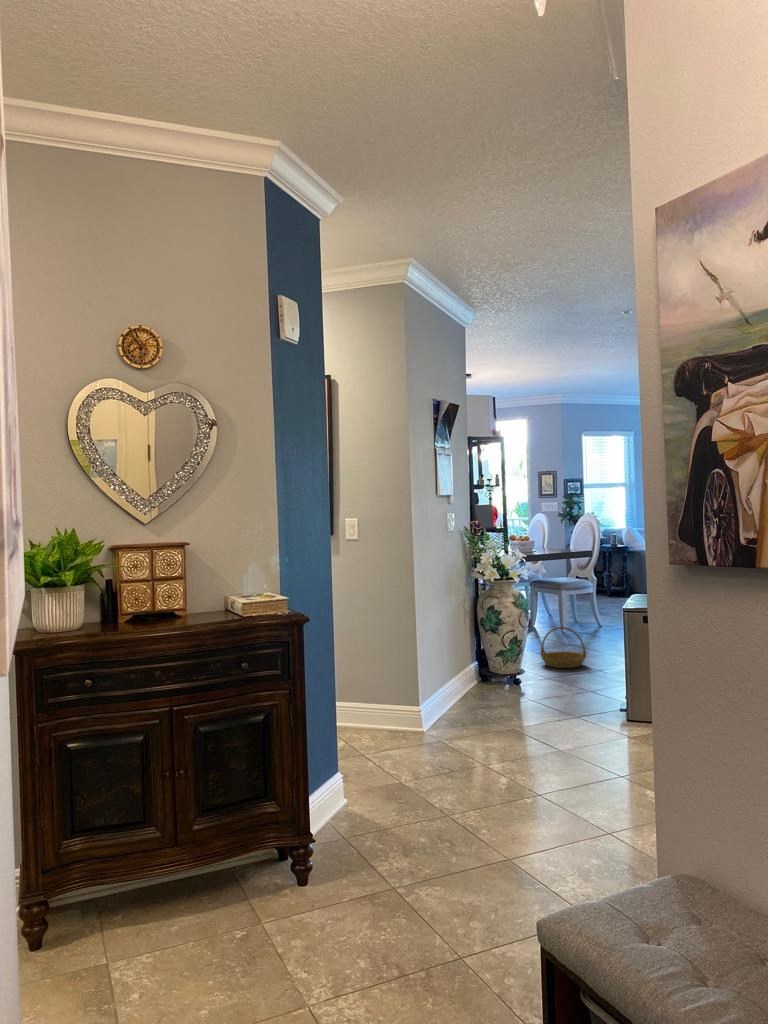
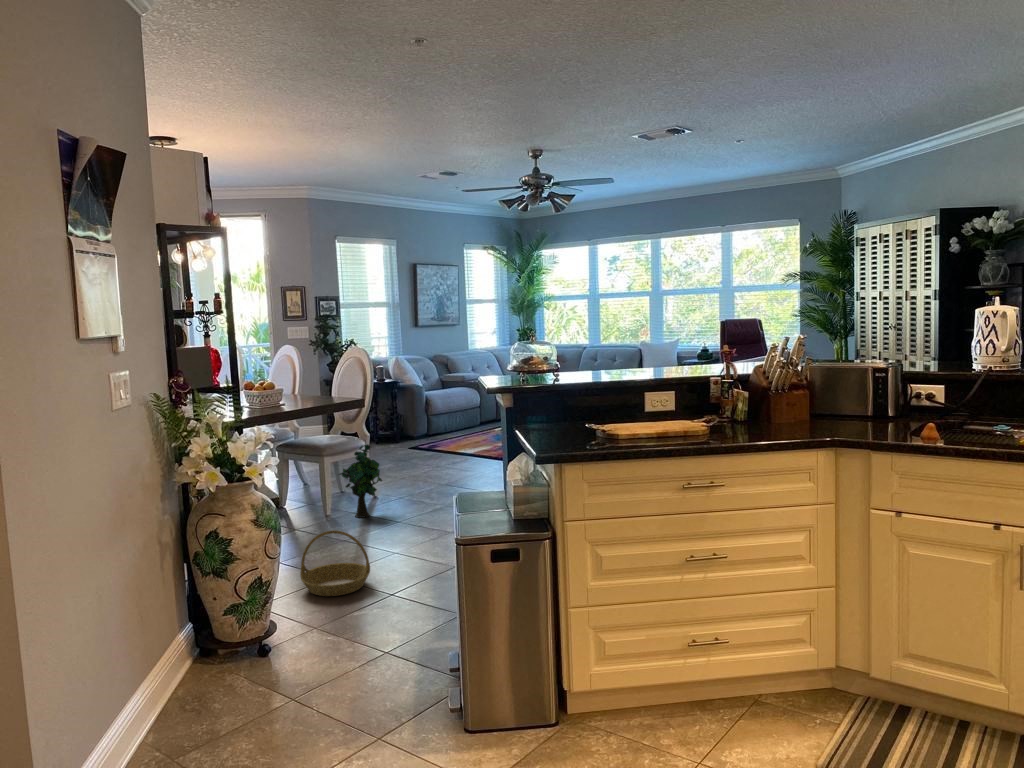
decorative plant: none [571,583,604,636] -> present [339,445,382,518]

